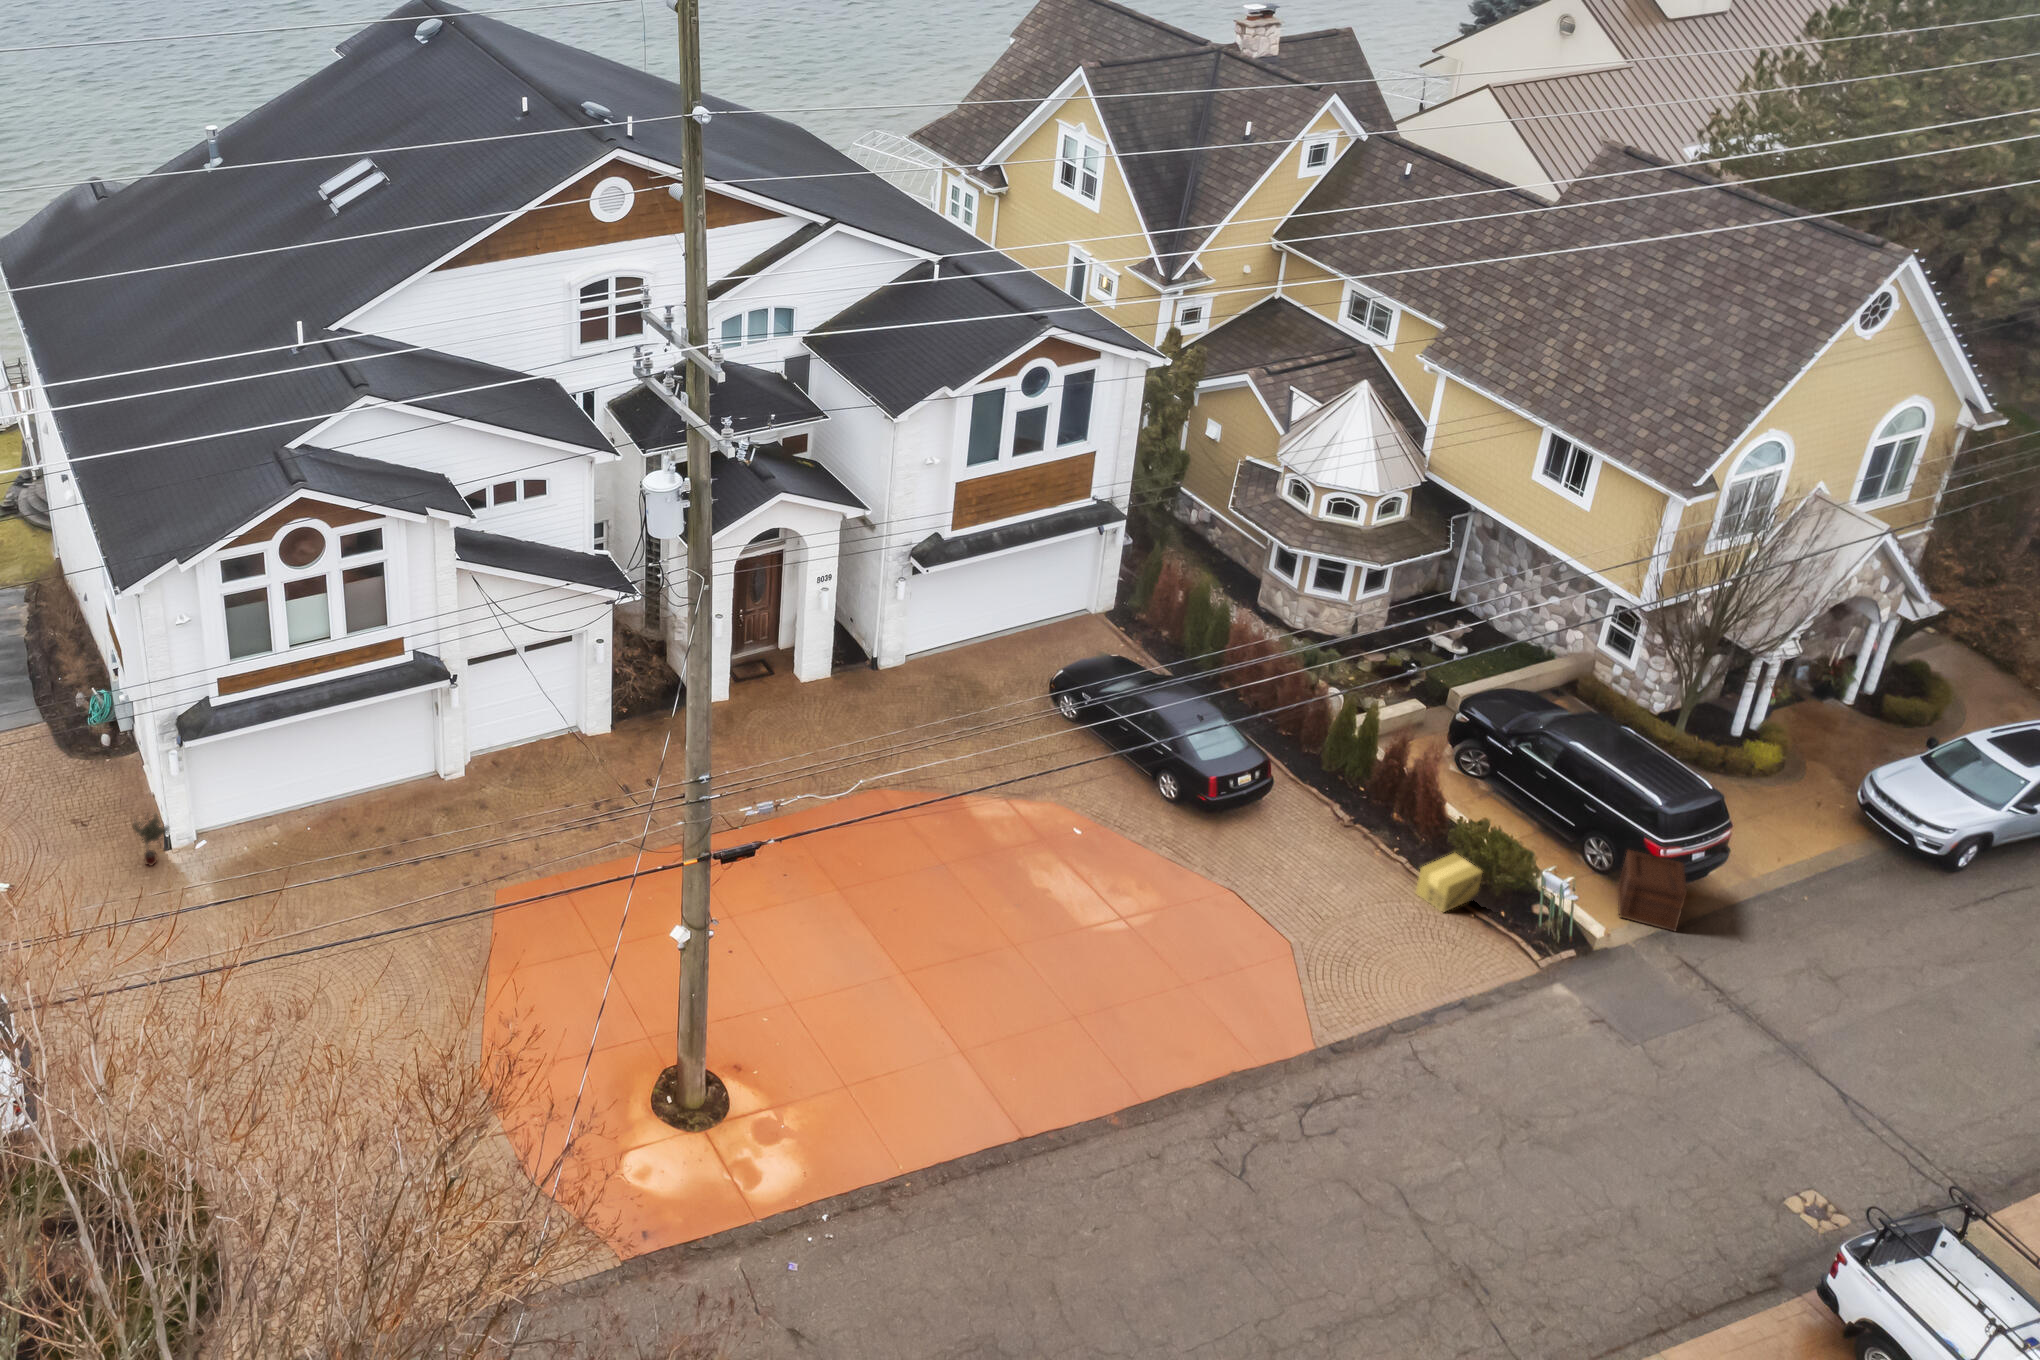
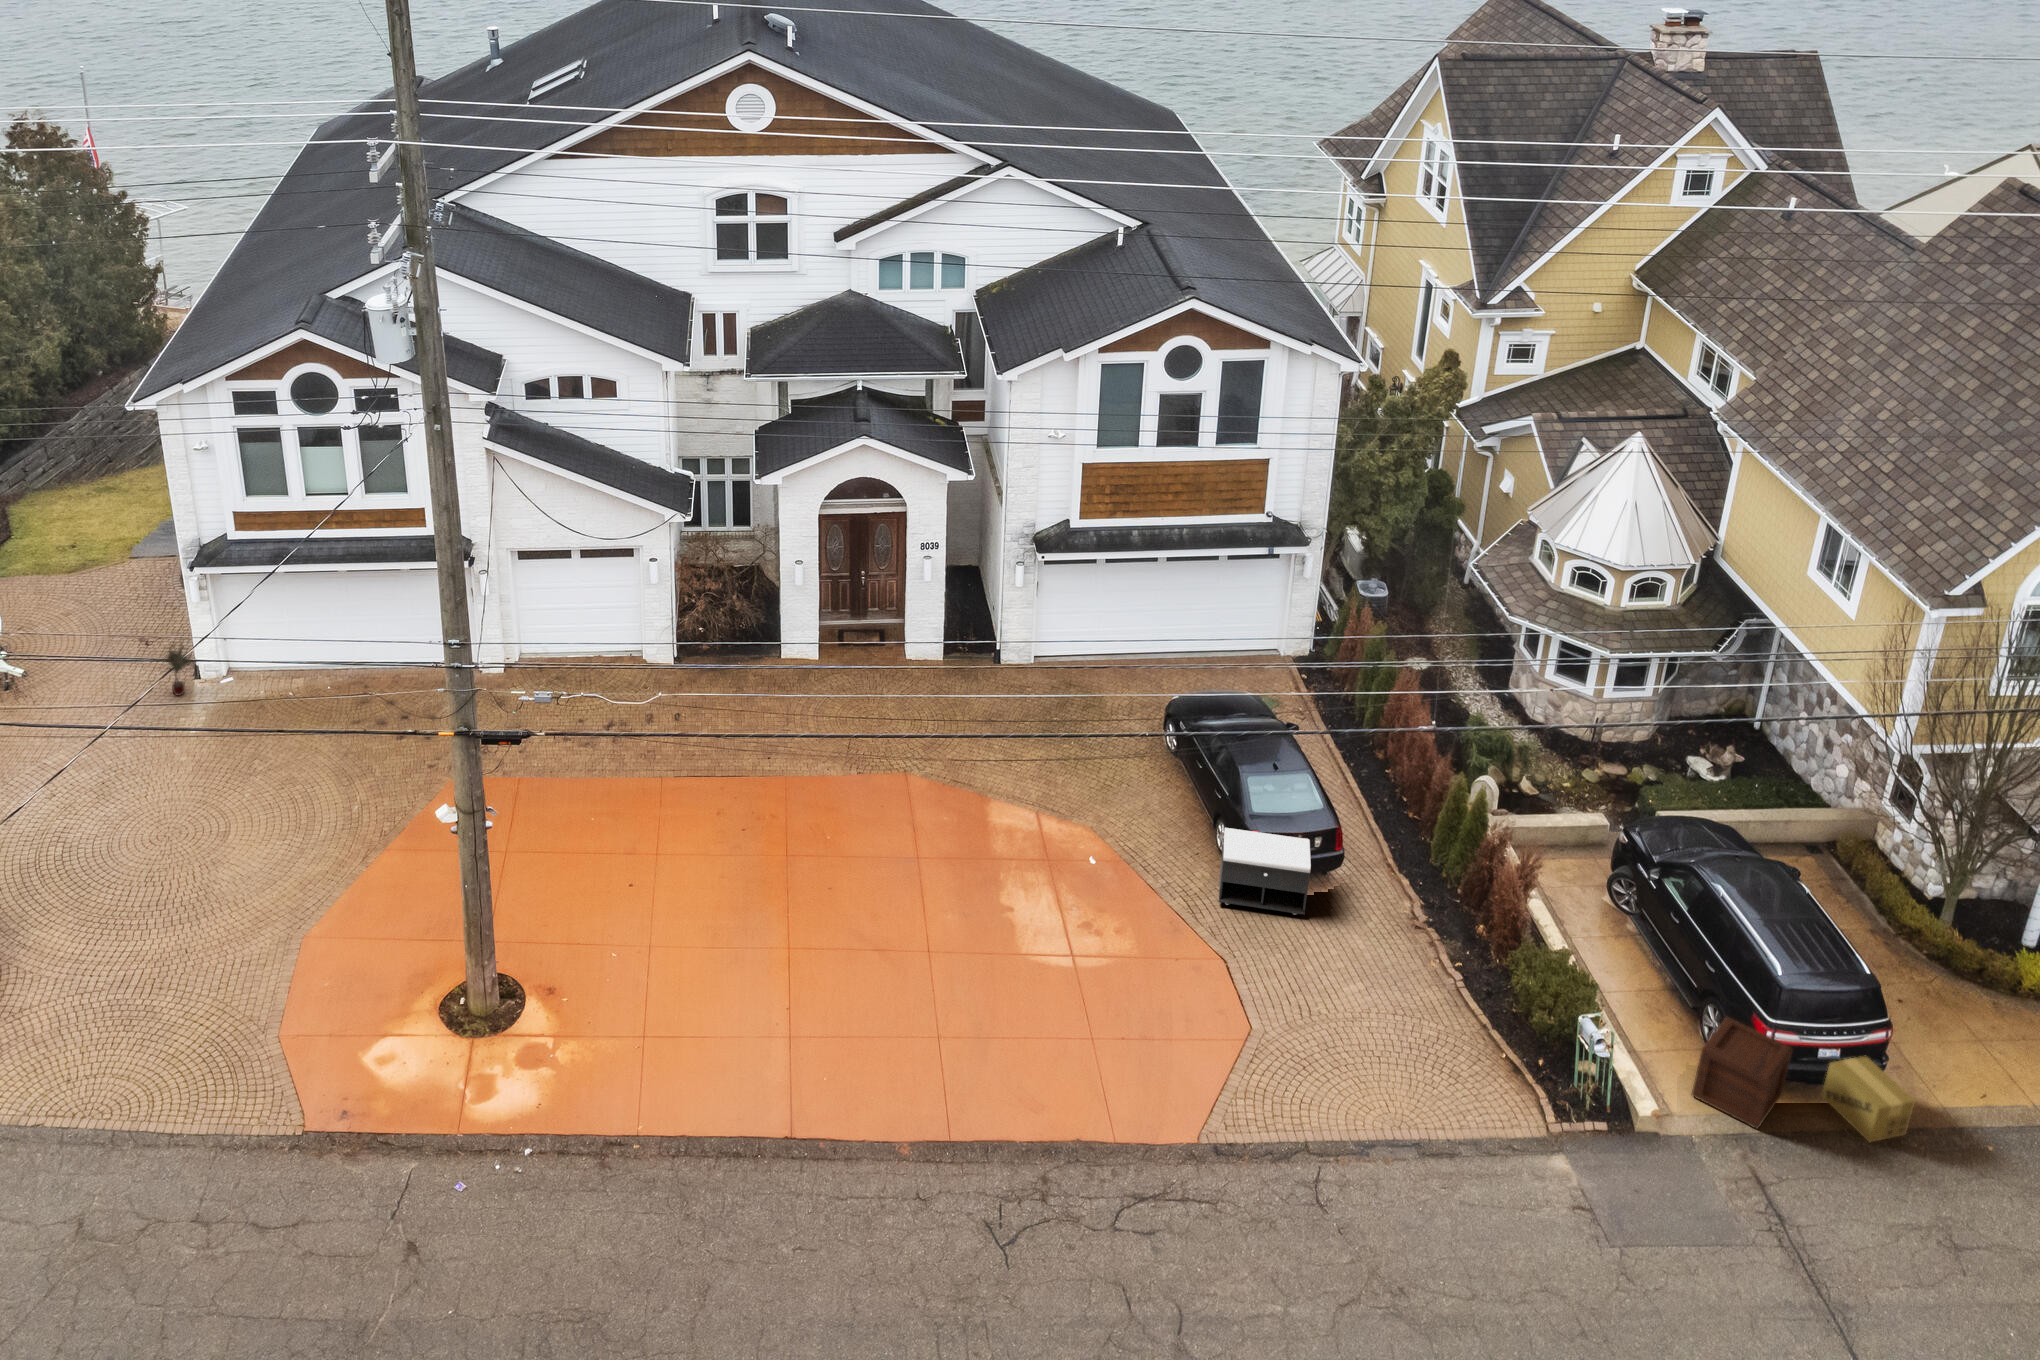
storage bench: none [1184,776,1277,846] -> present [1219,828,1311,915]
cardboard box: present [1416,853,1482,912] -> present [1821,1055,1915,1142]

